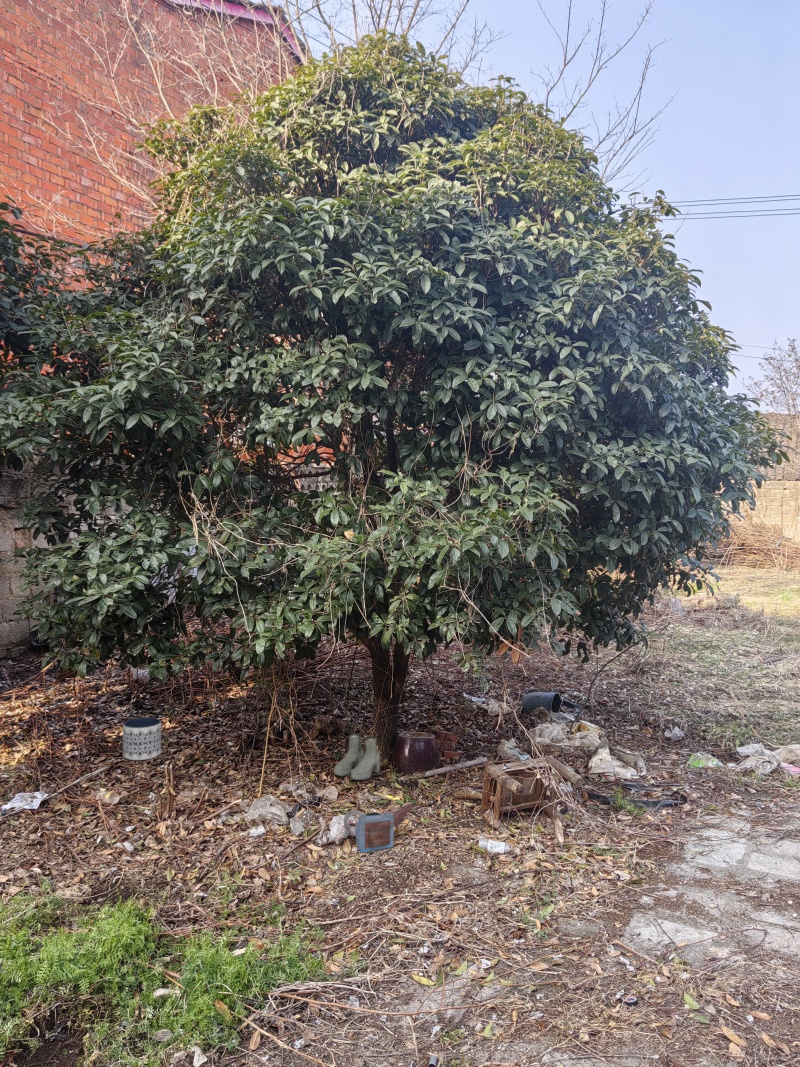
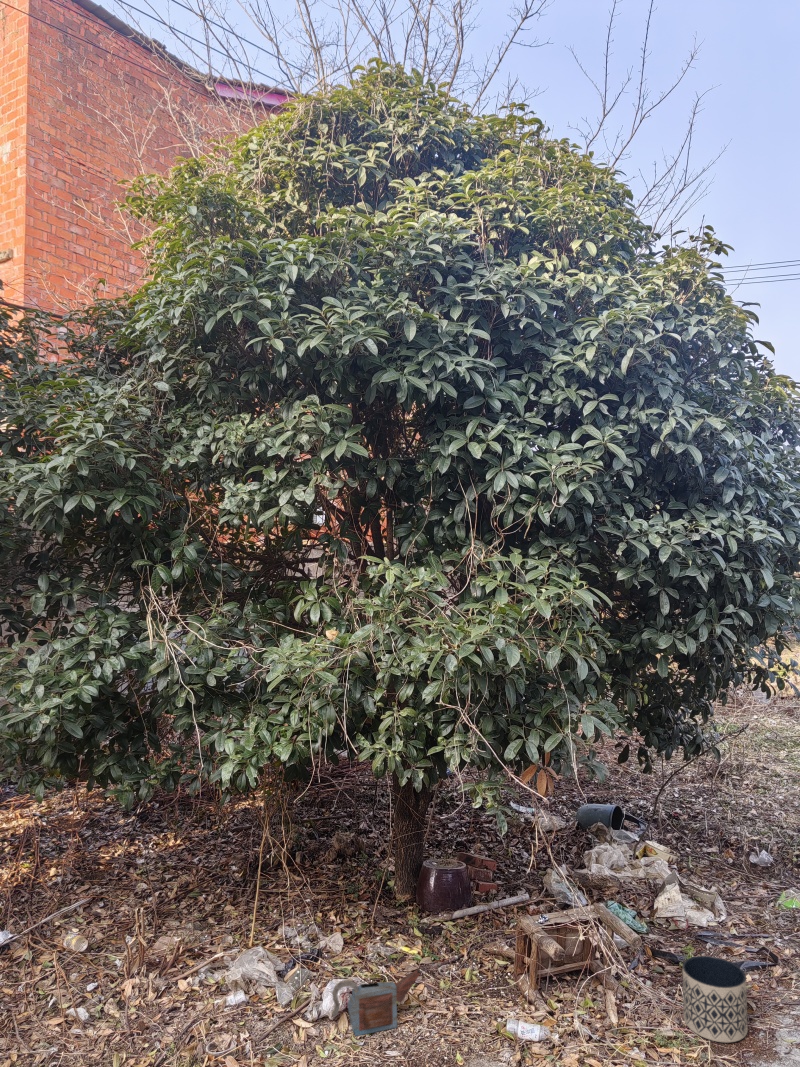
planter: present [123,717,161,760] -> present [683,956,748,1043]
boots: present [334,733,380,780] -> none [345,860,400,921]

